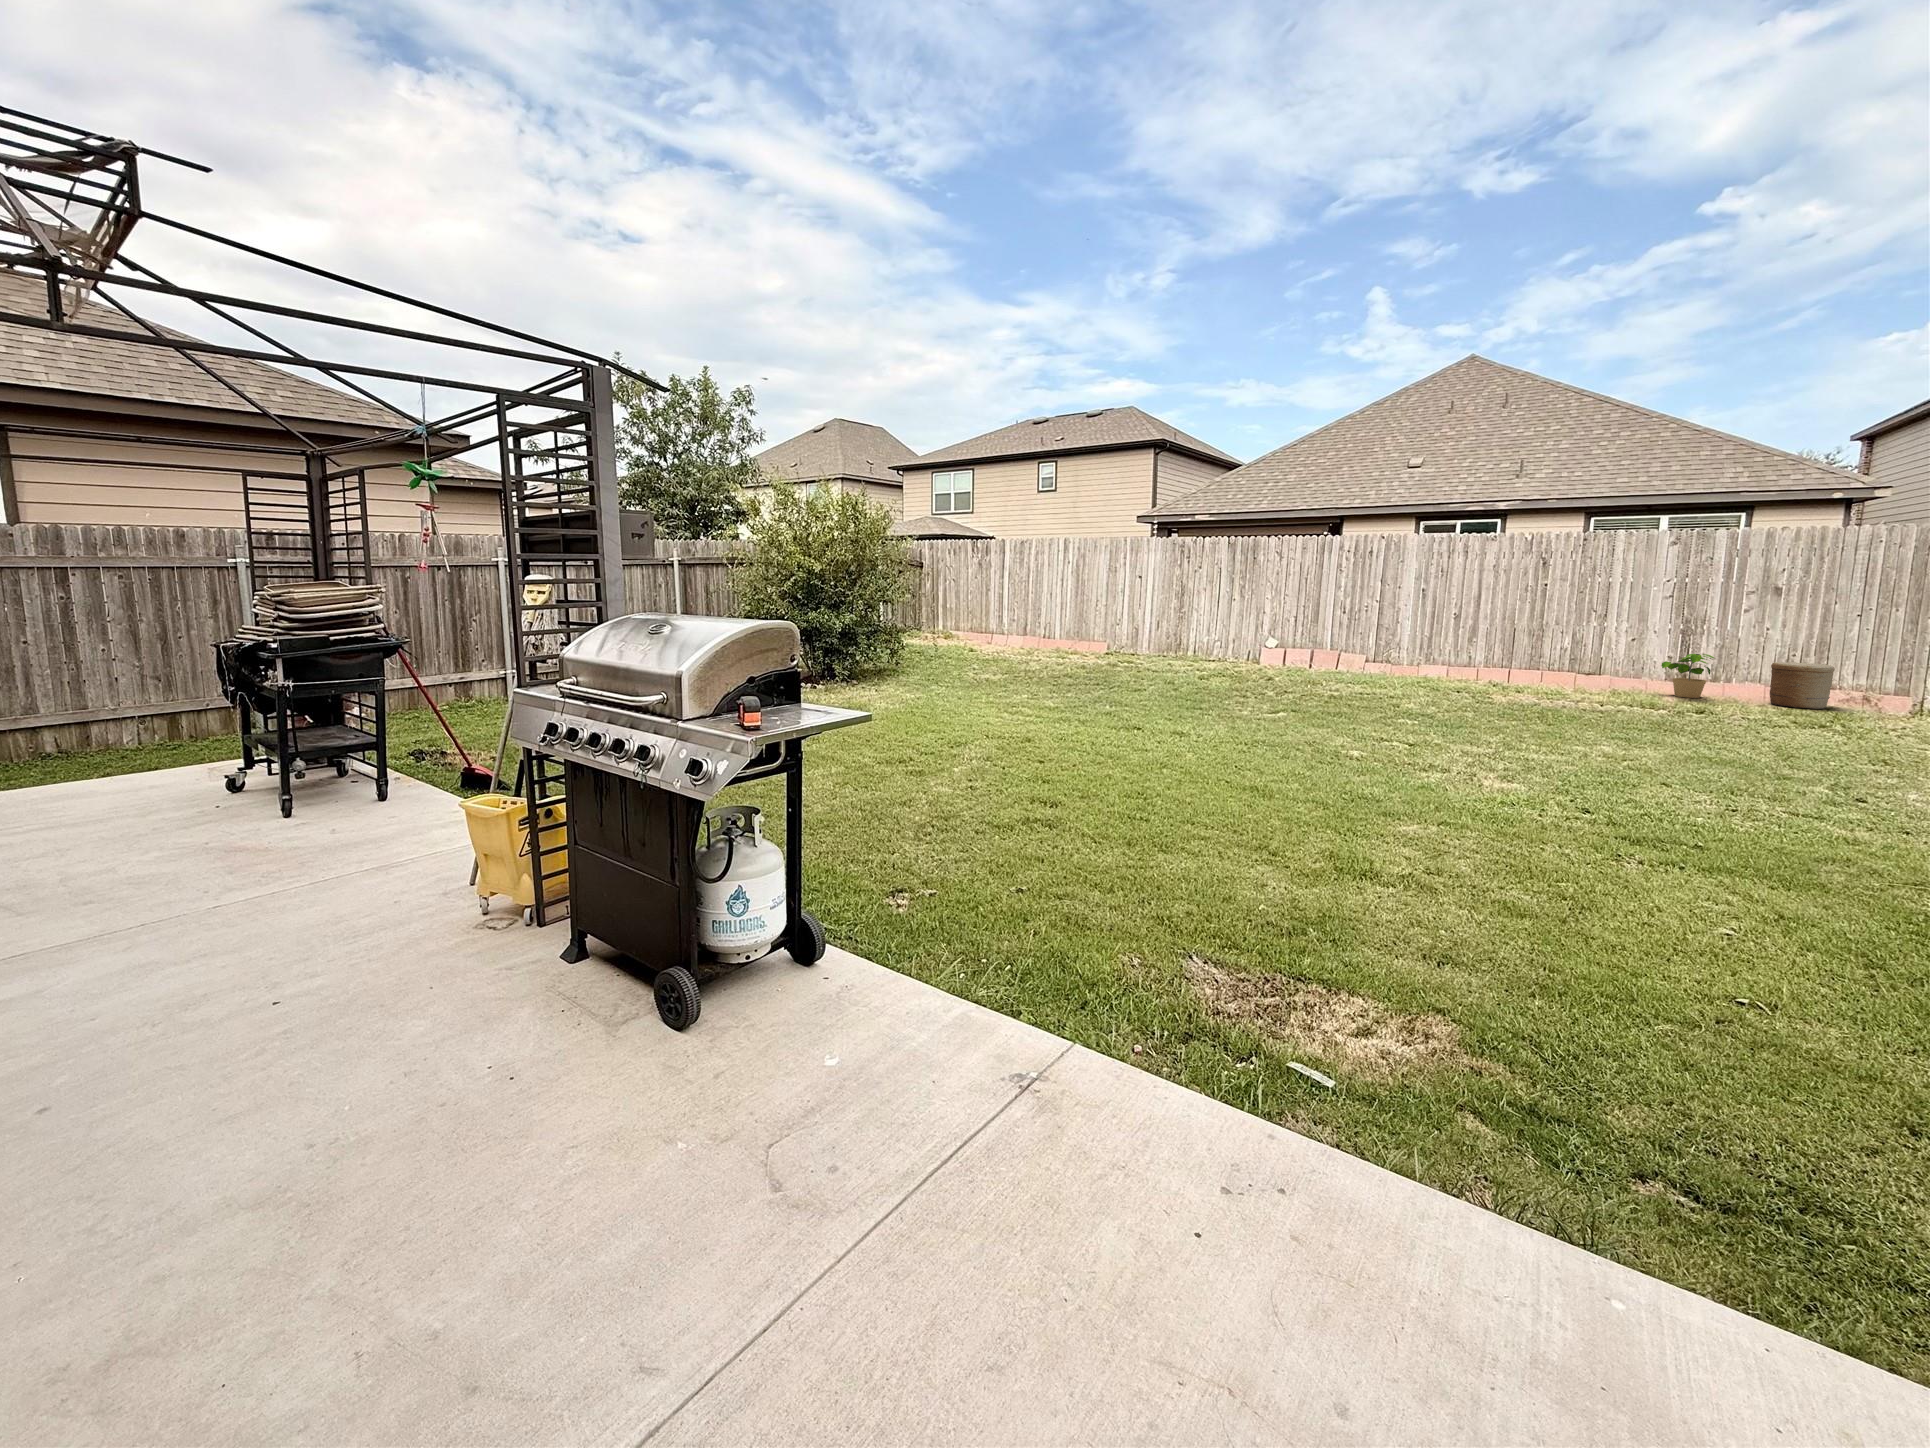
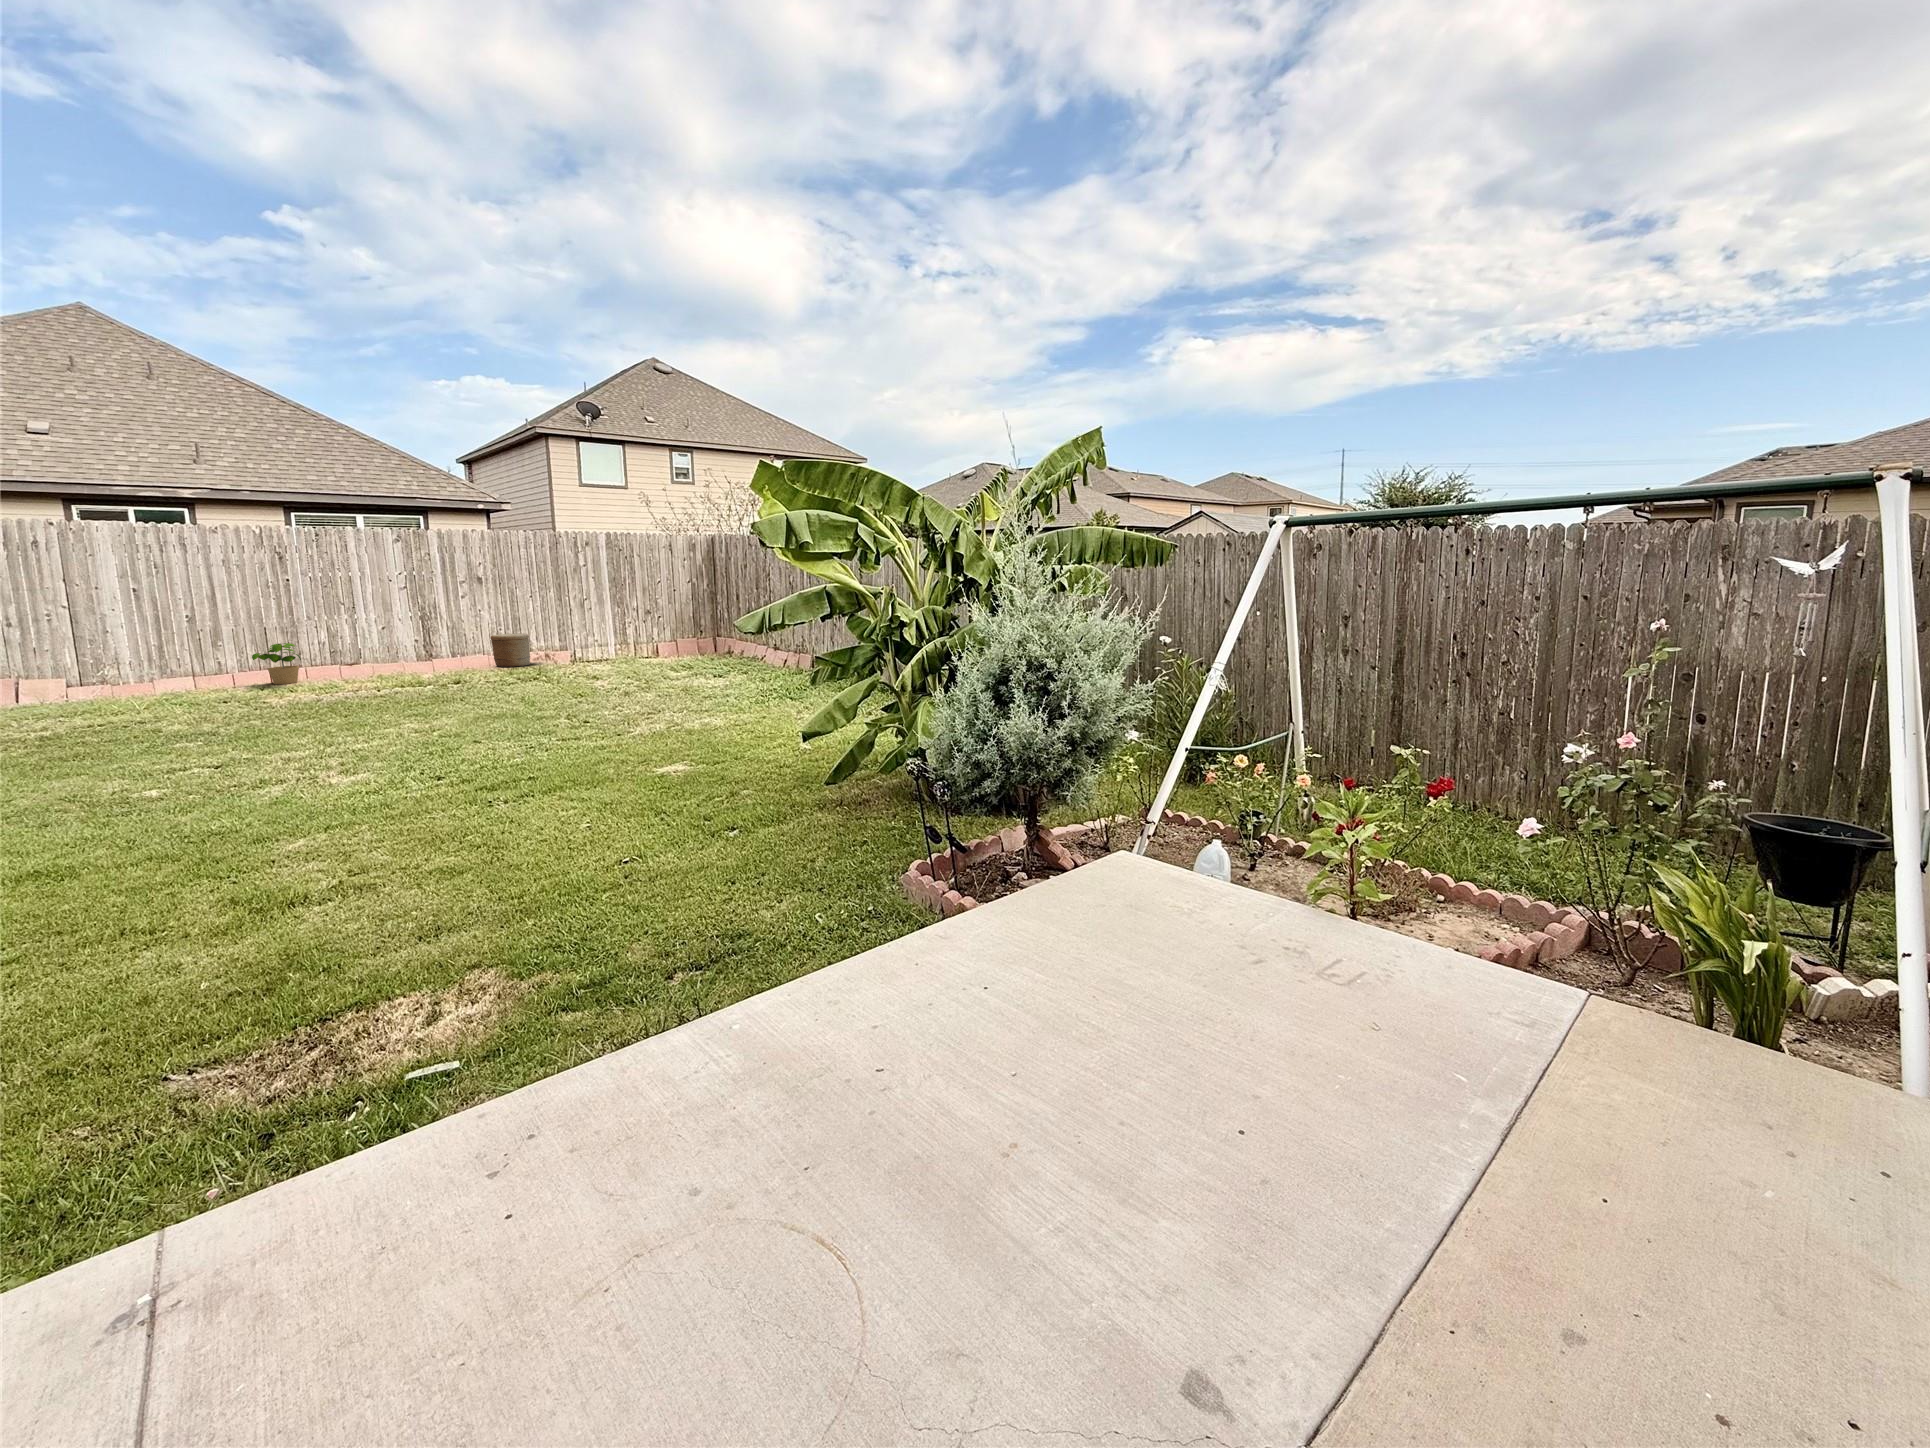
potted plant: present [1661,654,1714,698] -> present [252,643,301,684]

